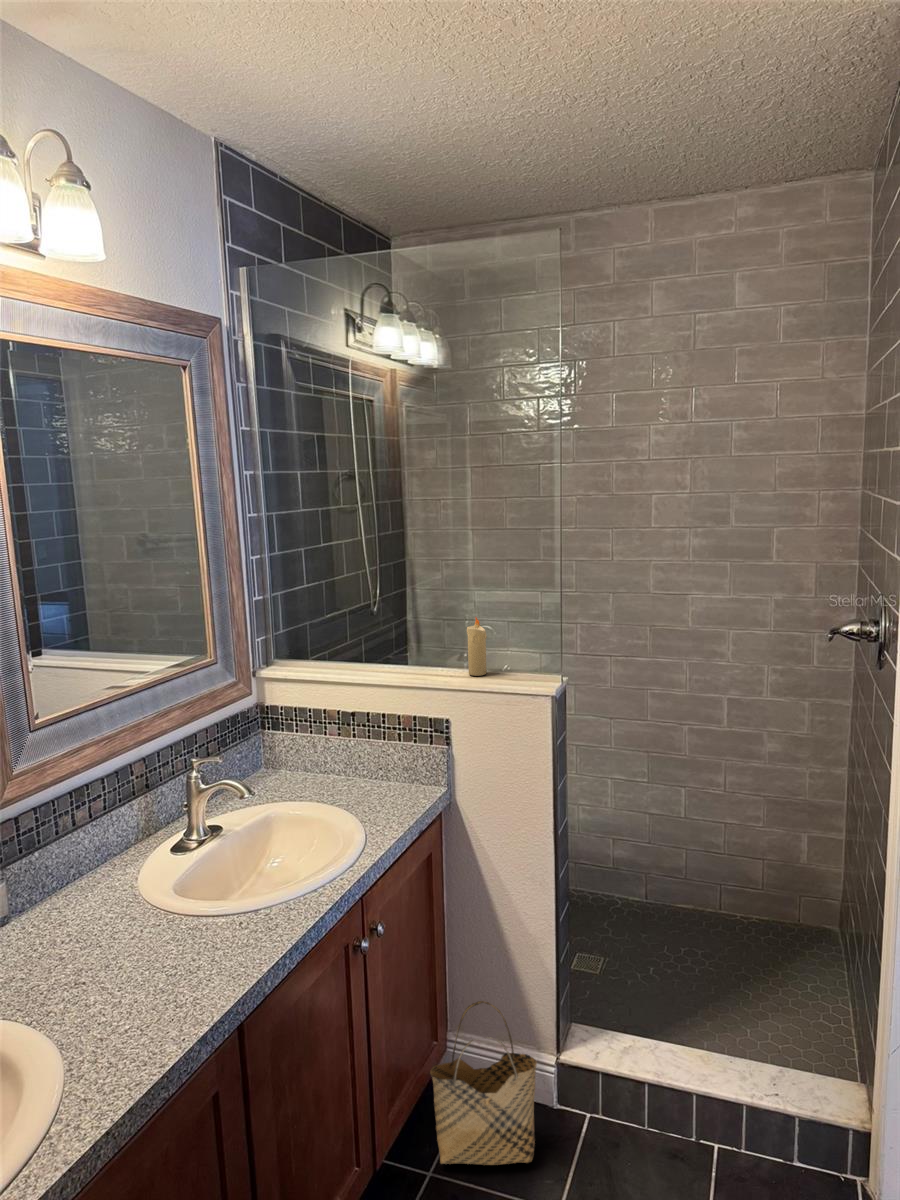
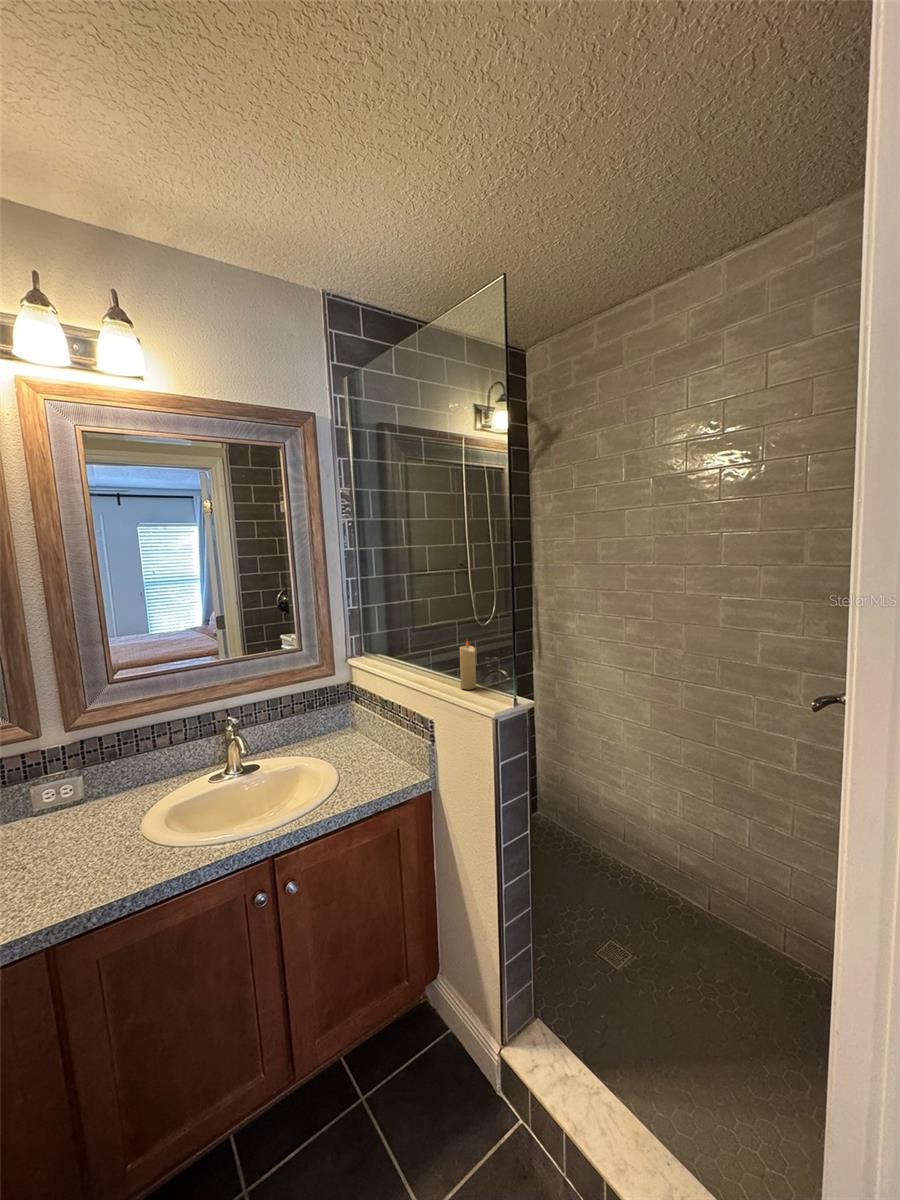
woven basket: present [430,1001,537,1165] -> none [377,969,462,1142]

